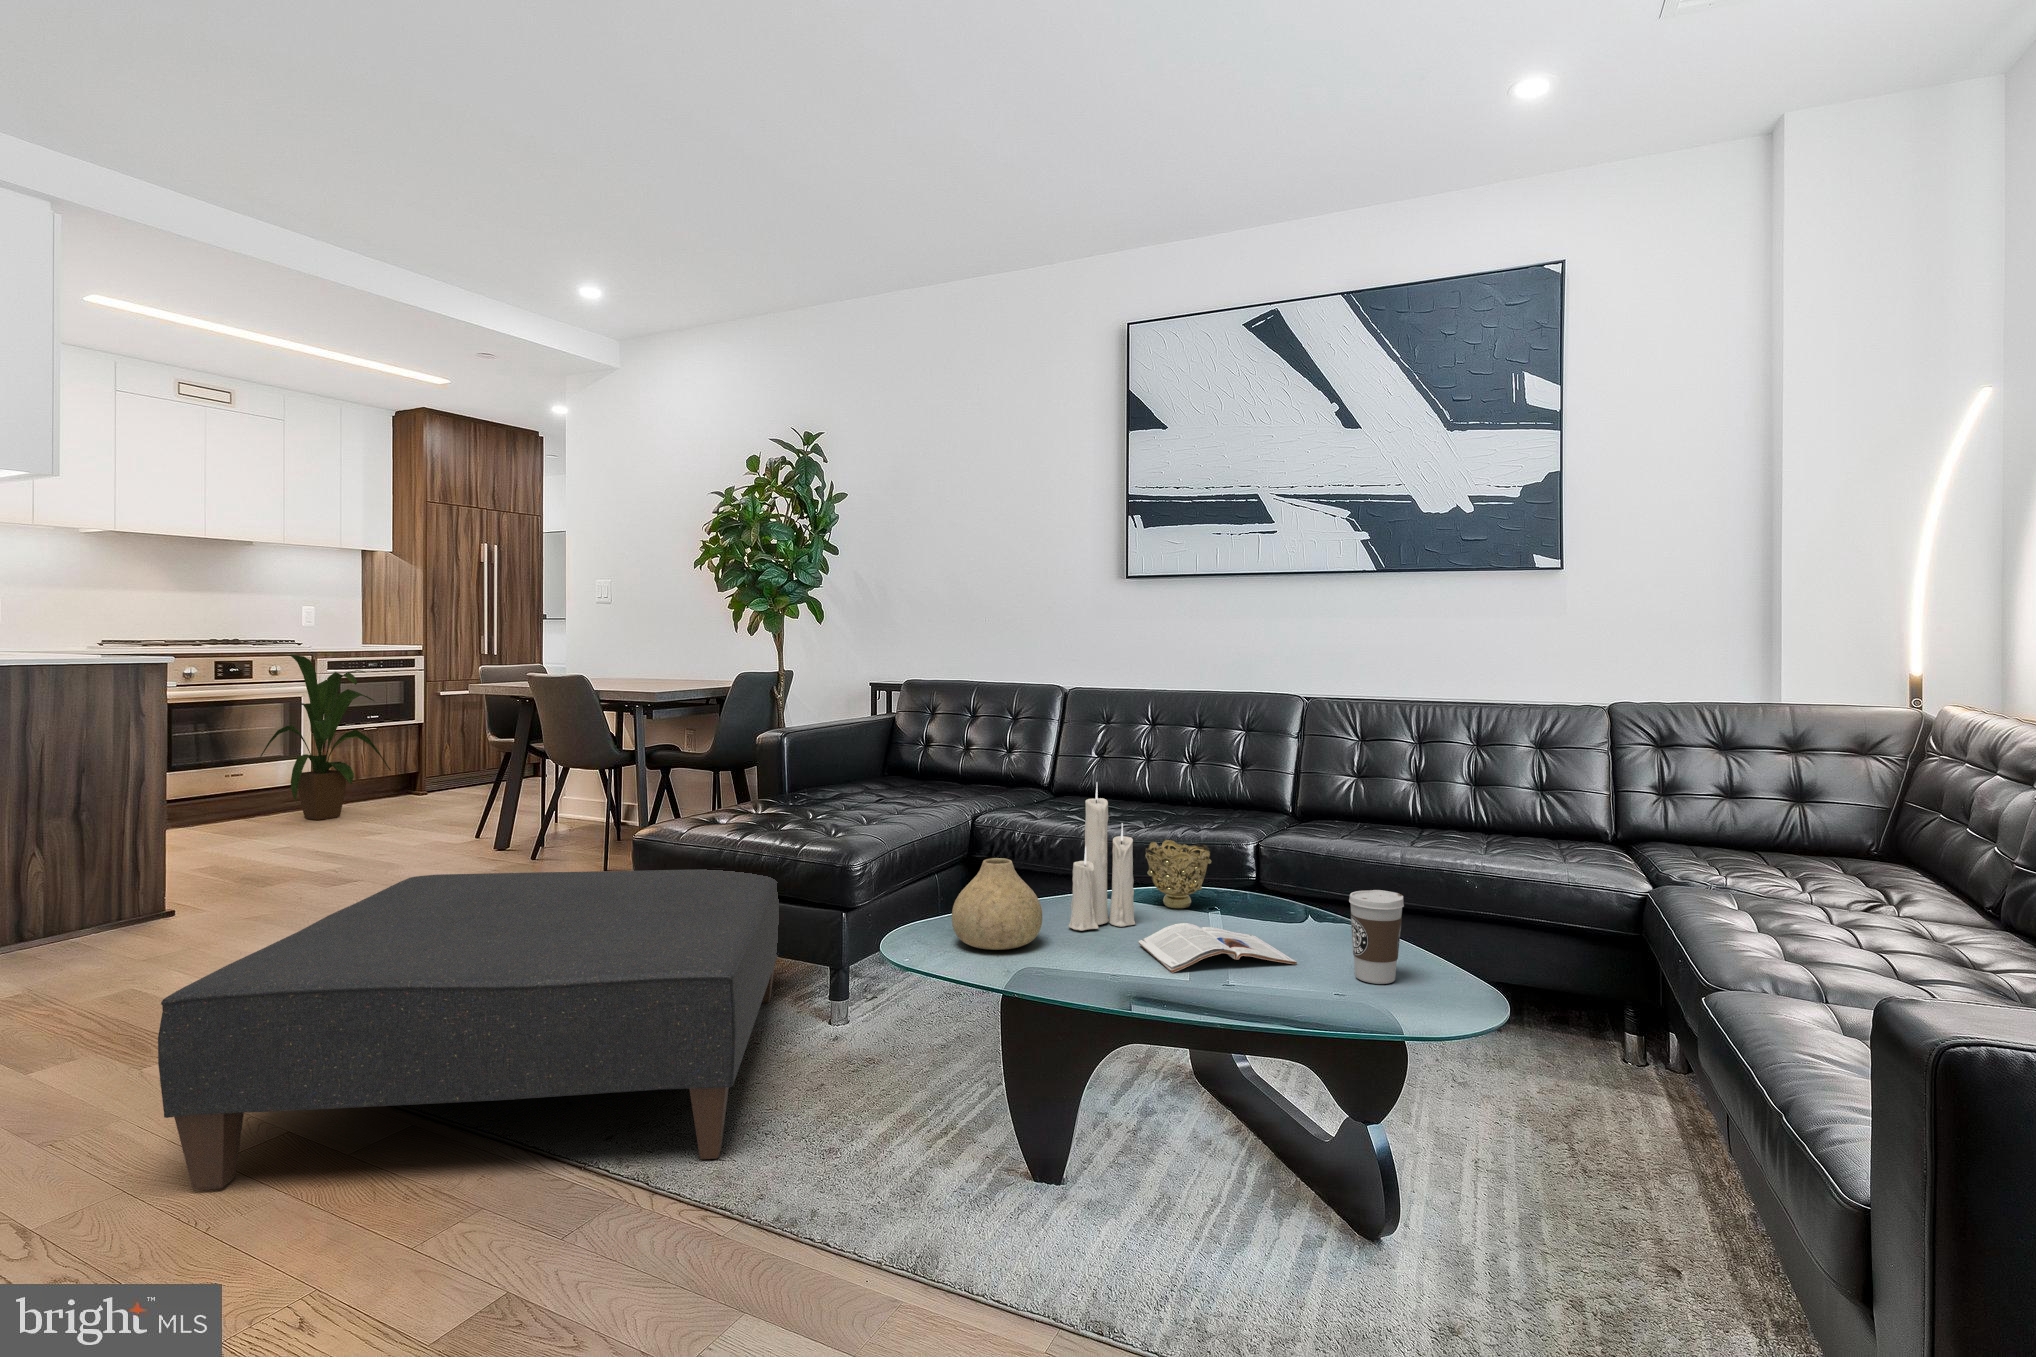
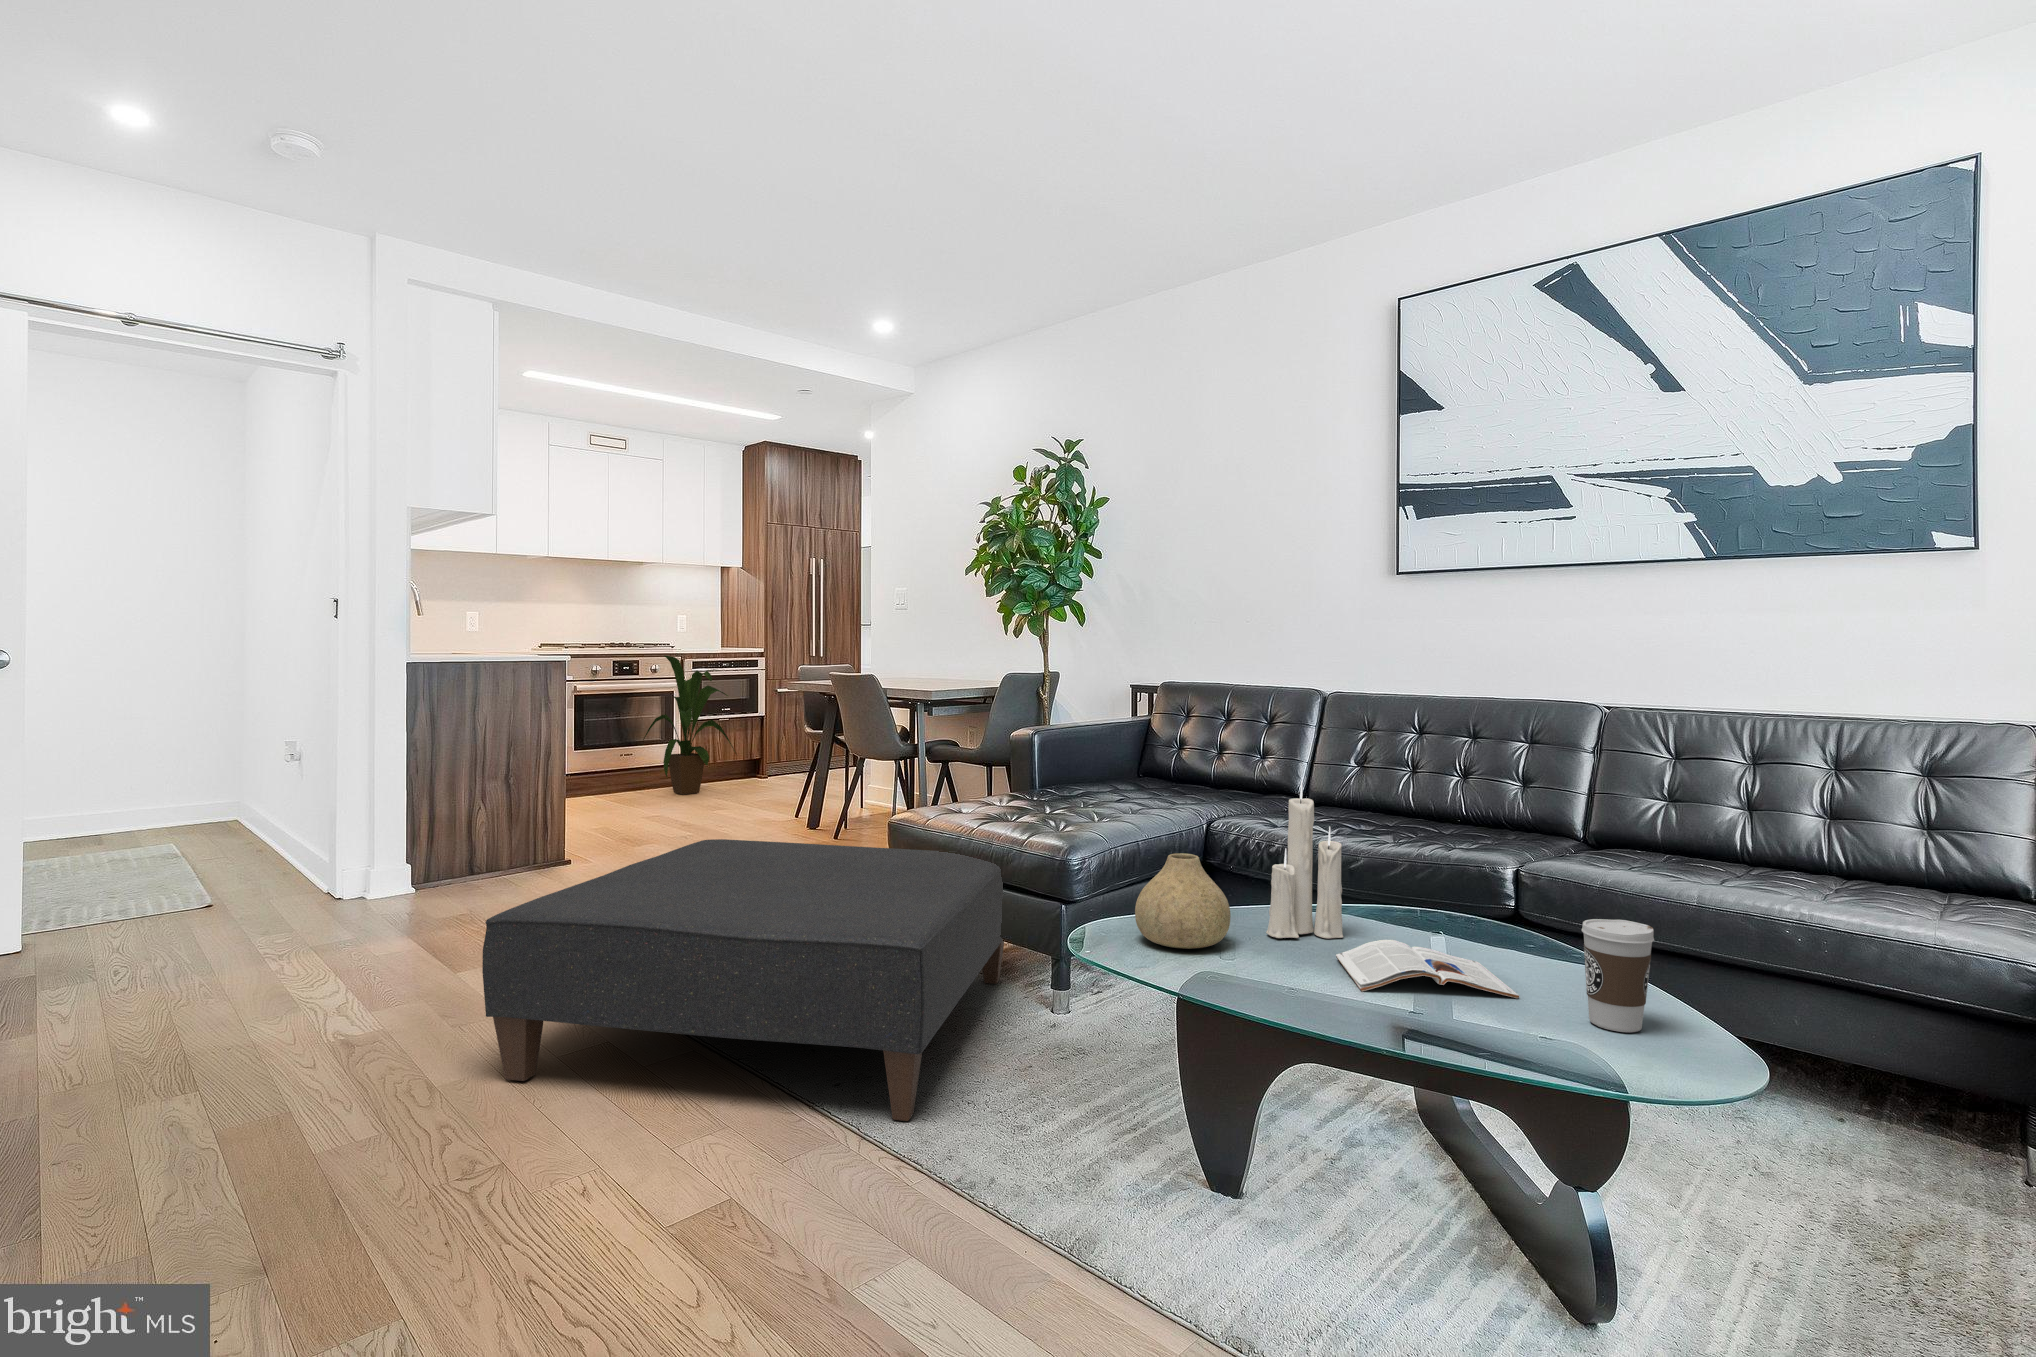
decorative bowl: present [1145,840,1211,909] -> none [1365,850,1442,926]

